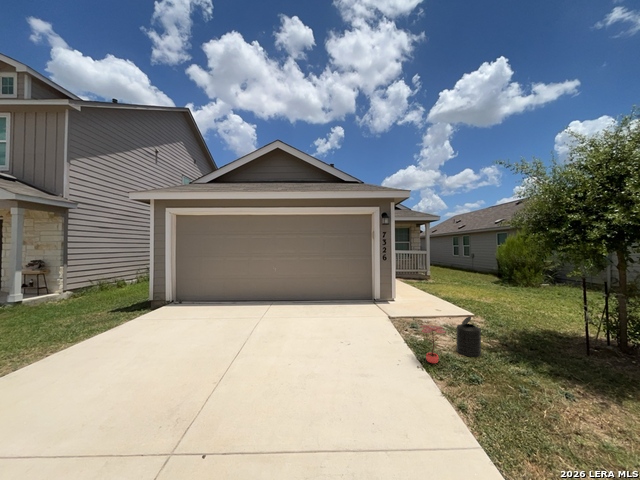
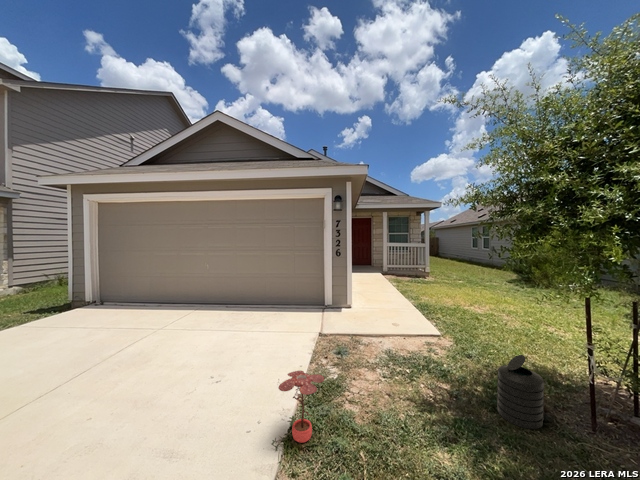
trash can: present [456,317,481,357] -> present [497,355,544,429]

